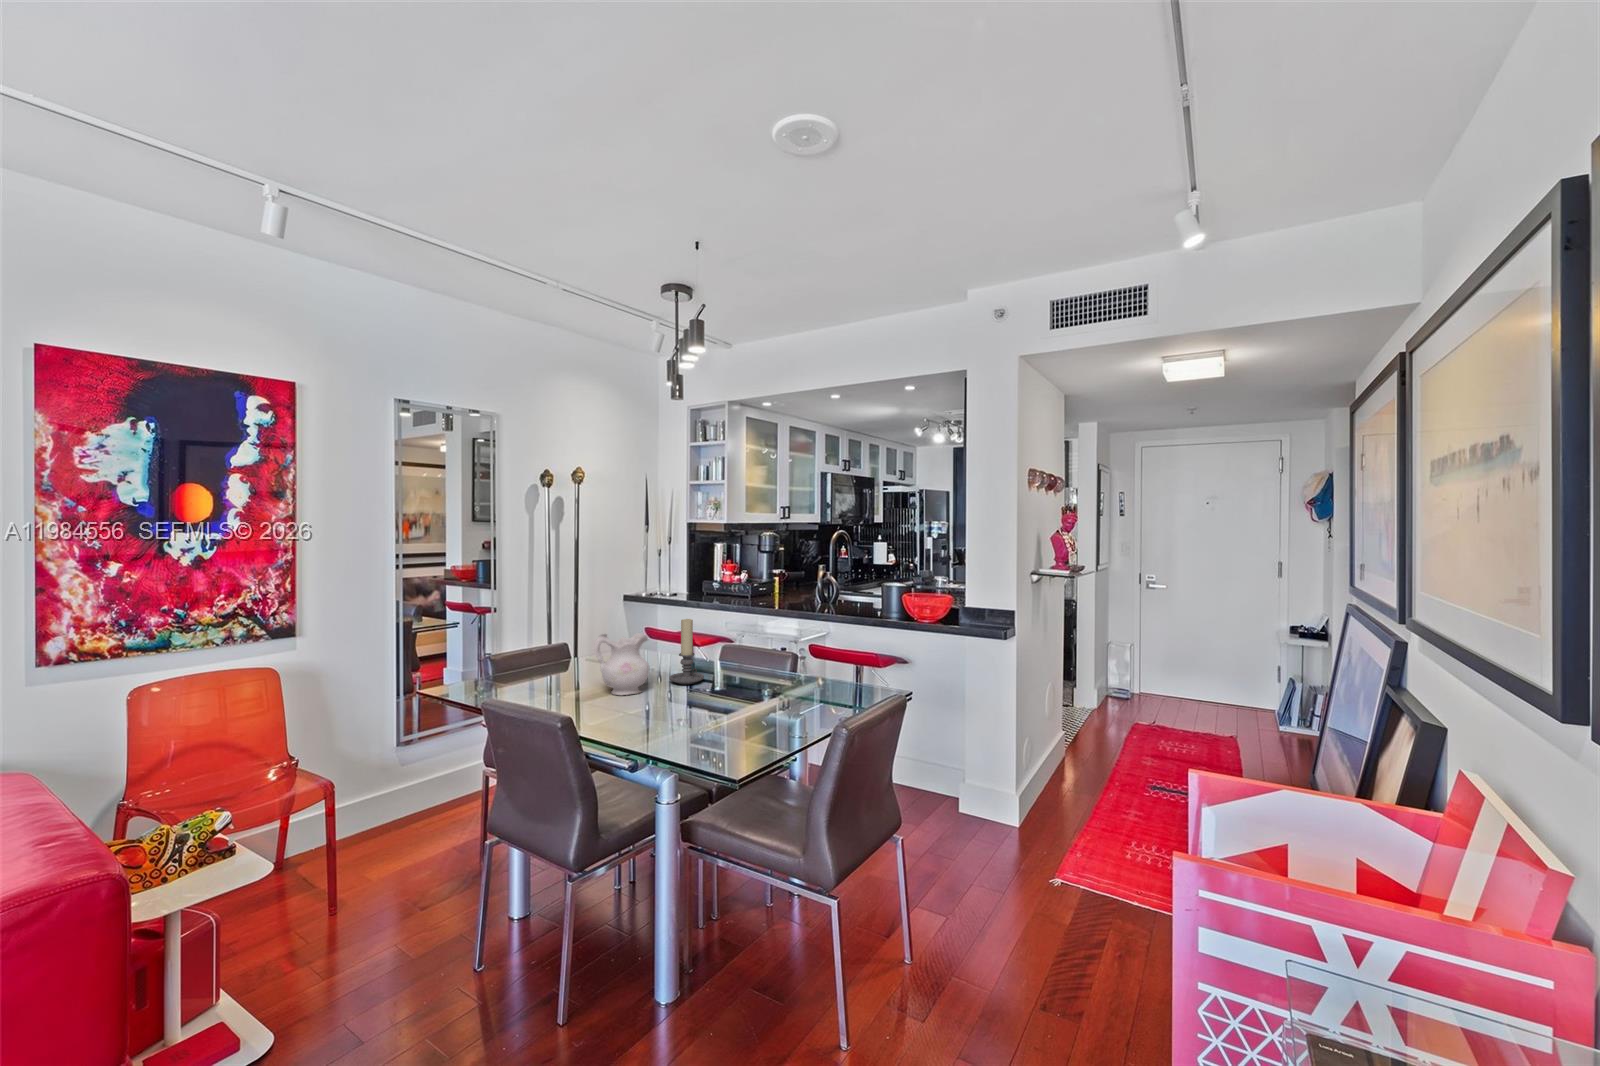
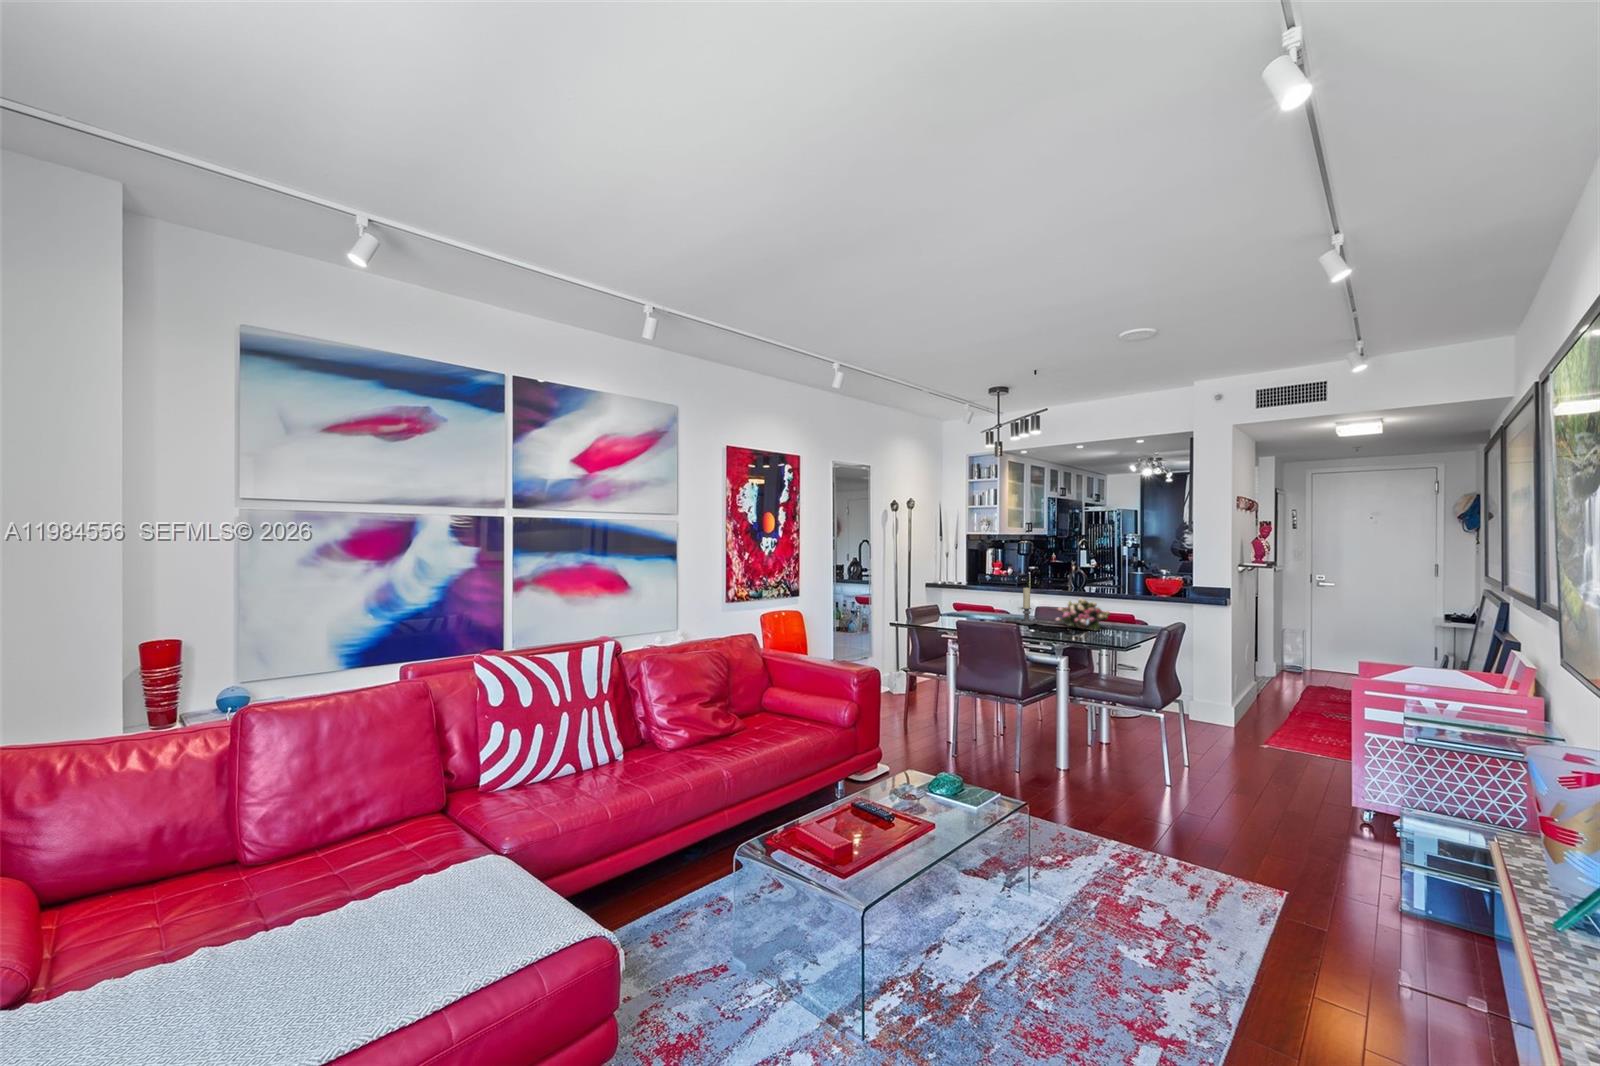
ceramic pitcher: present [595,633,650,695] -> none [983,593,1012,628]
flower arrangement: none [723,636,811,697] -> present [1056,598,1110,631]

